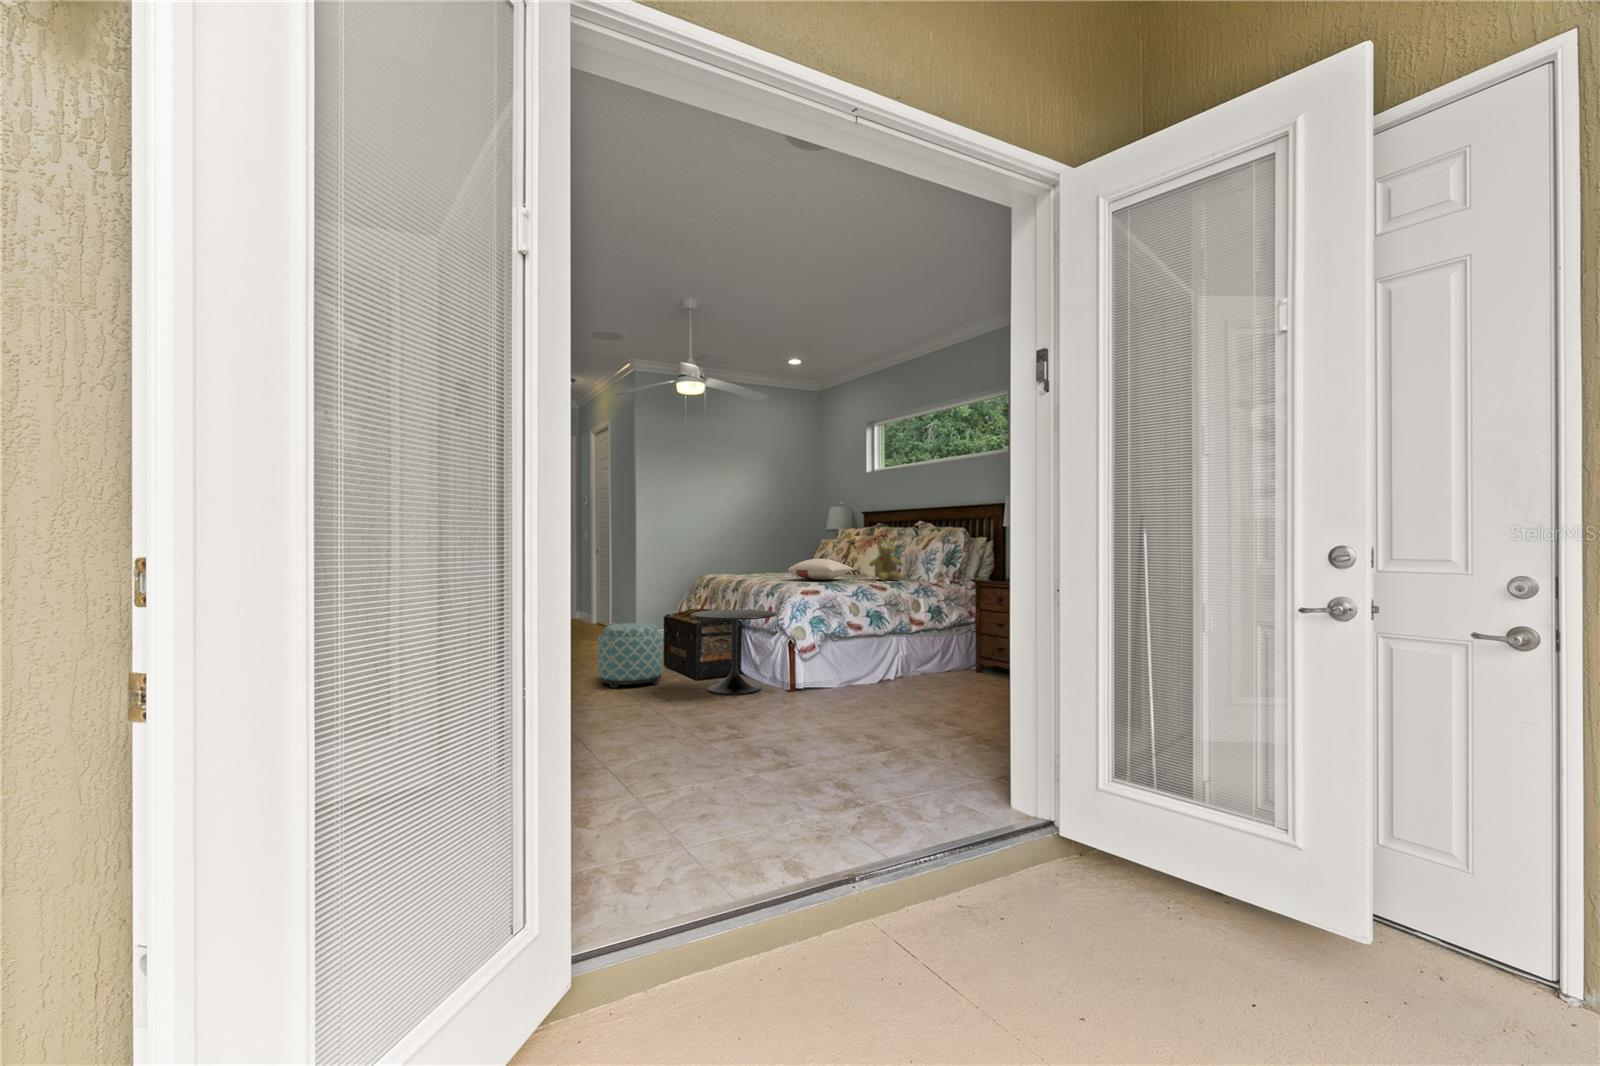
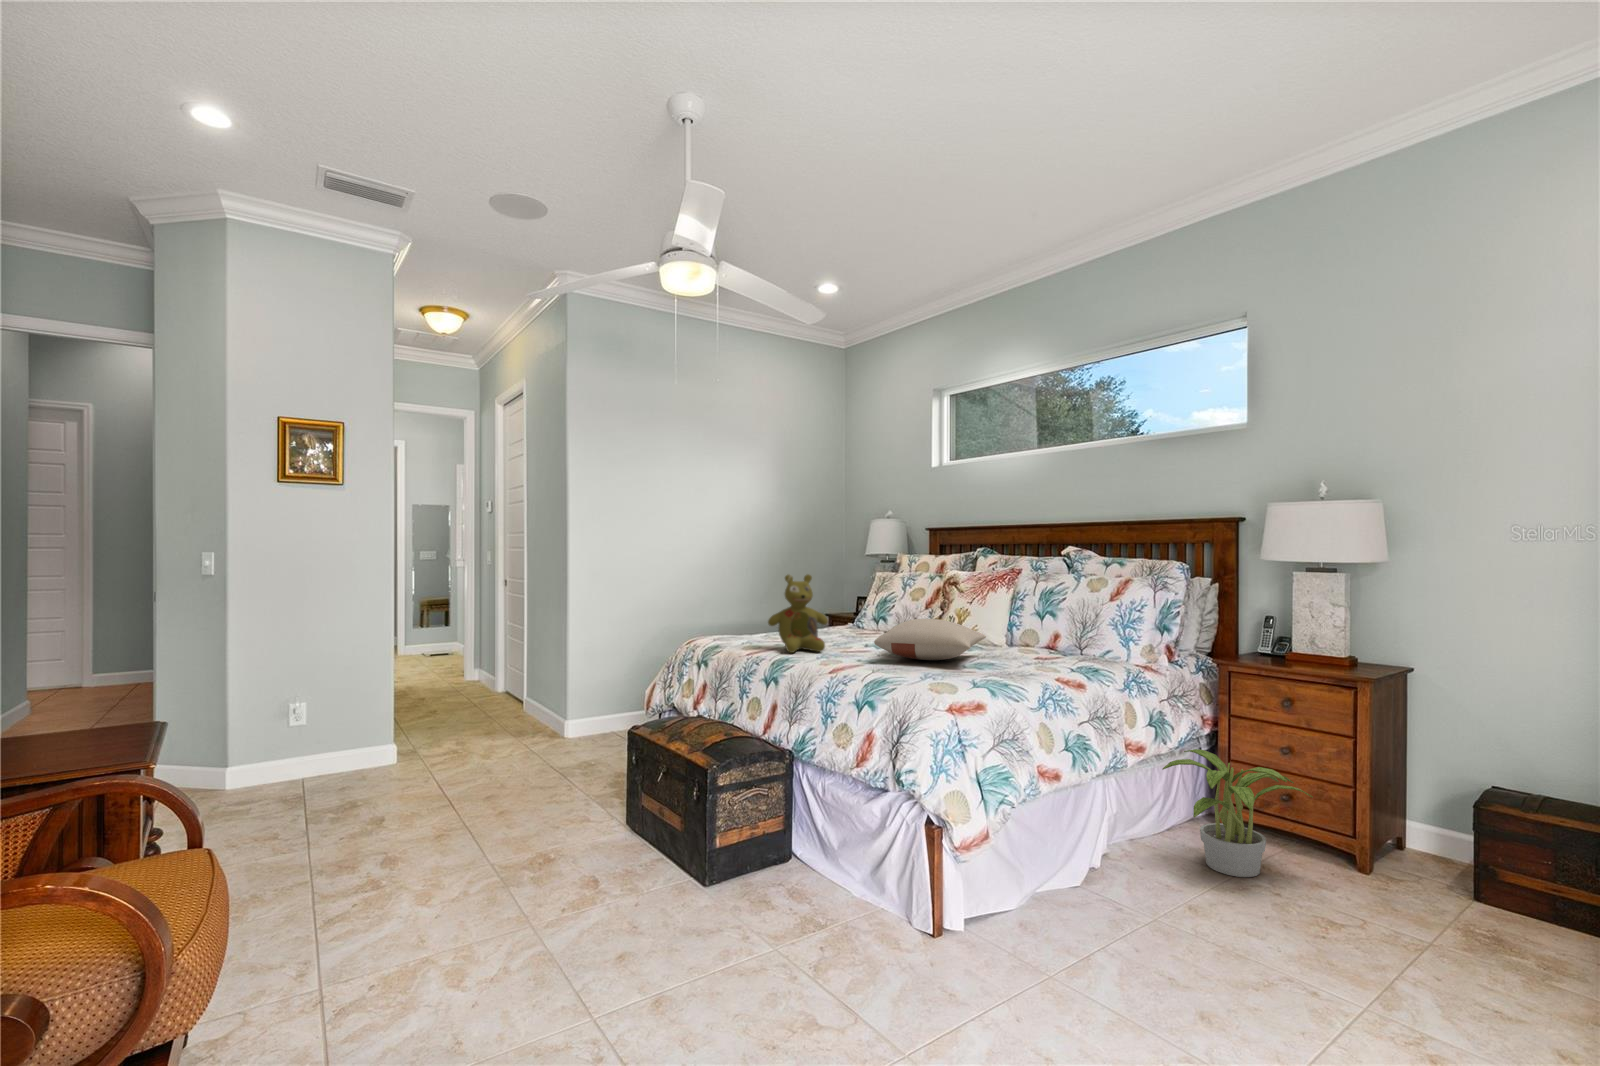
stuffed bear: present [869,538,903,581] -> present [768,574,828,653]
side table: present [692,609,777,695] -> none [710,737,899,962]
ottoman: present [598,623,663,688] -> none [493,763,638,933]
potted plant: none [928,624,994,682] -> present [1163,749,1313,877]

